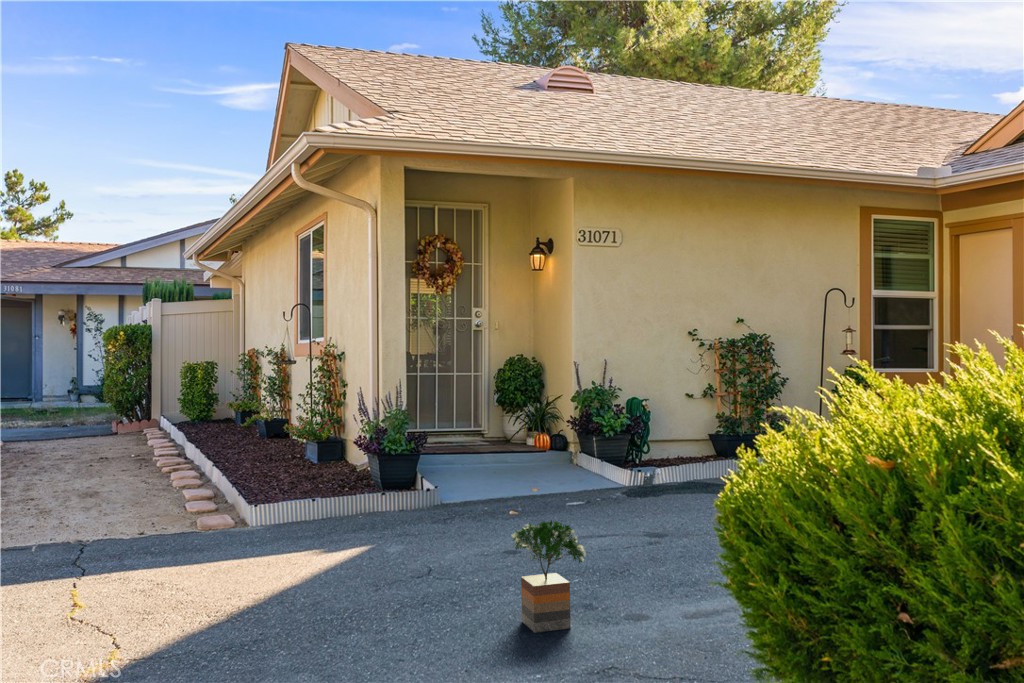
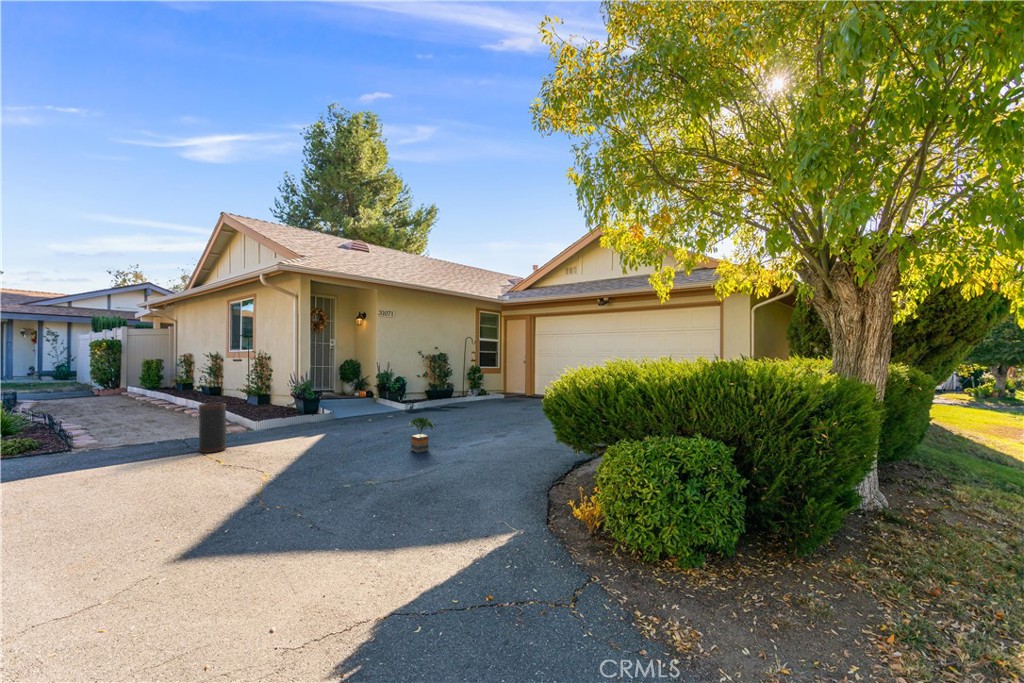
trash can: none [66,455,130,577] -> present [199,403,226,453]

